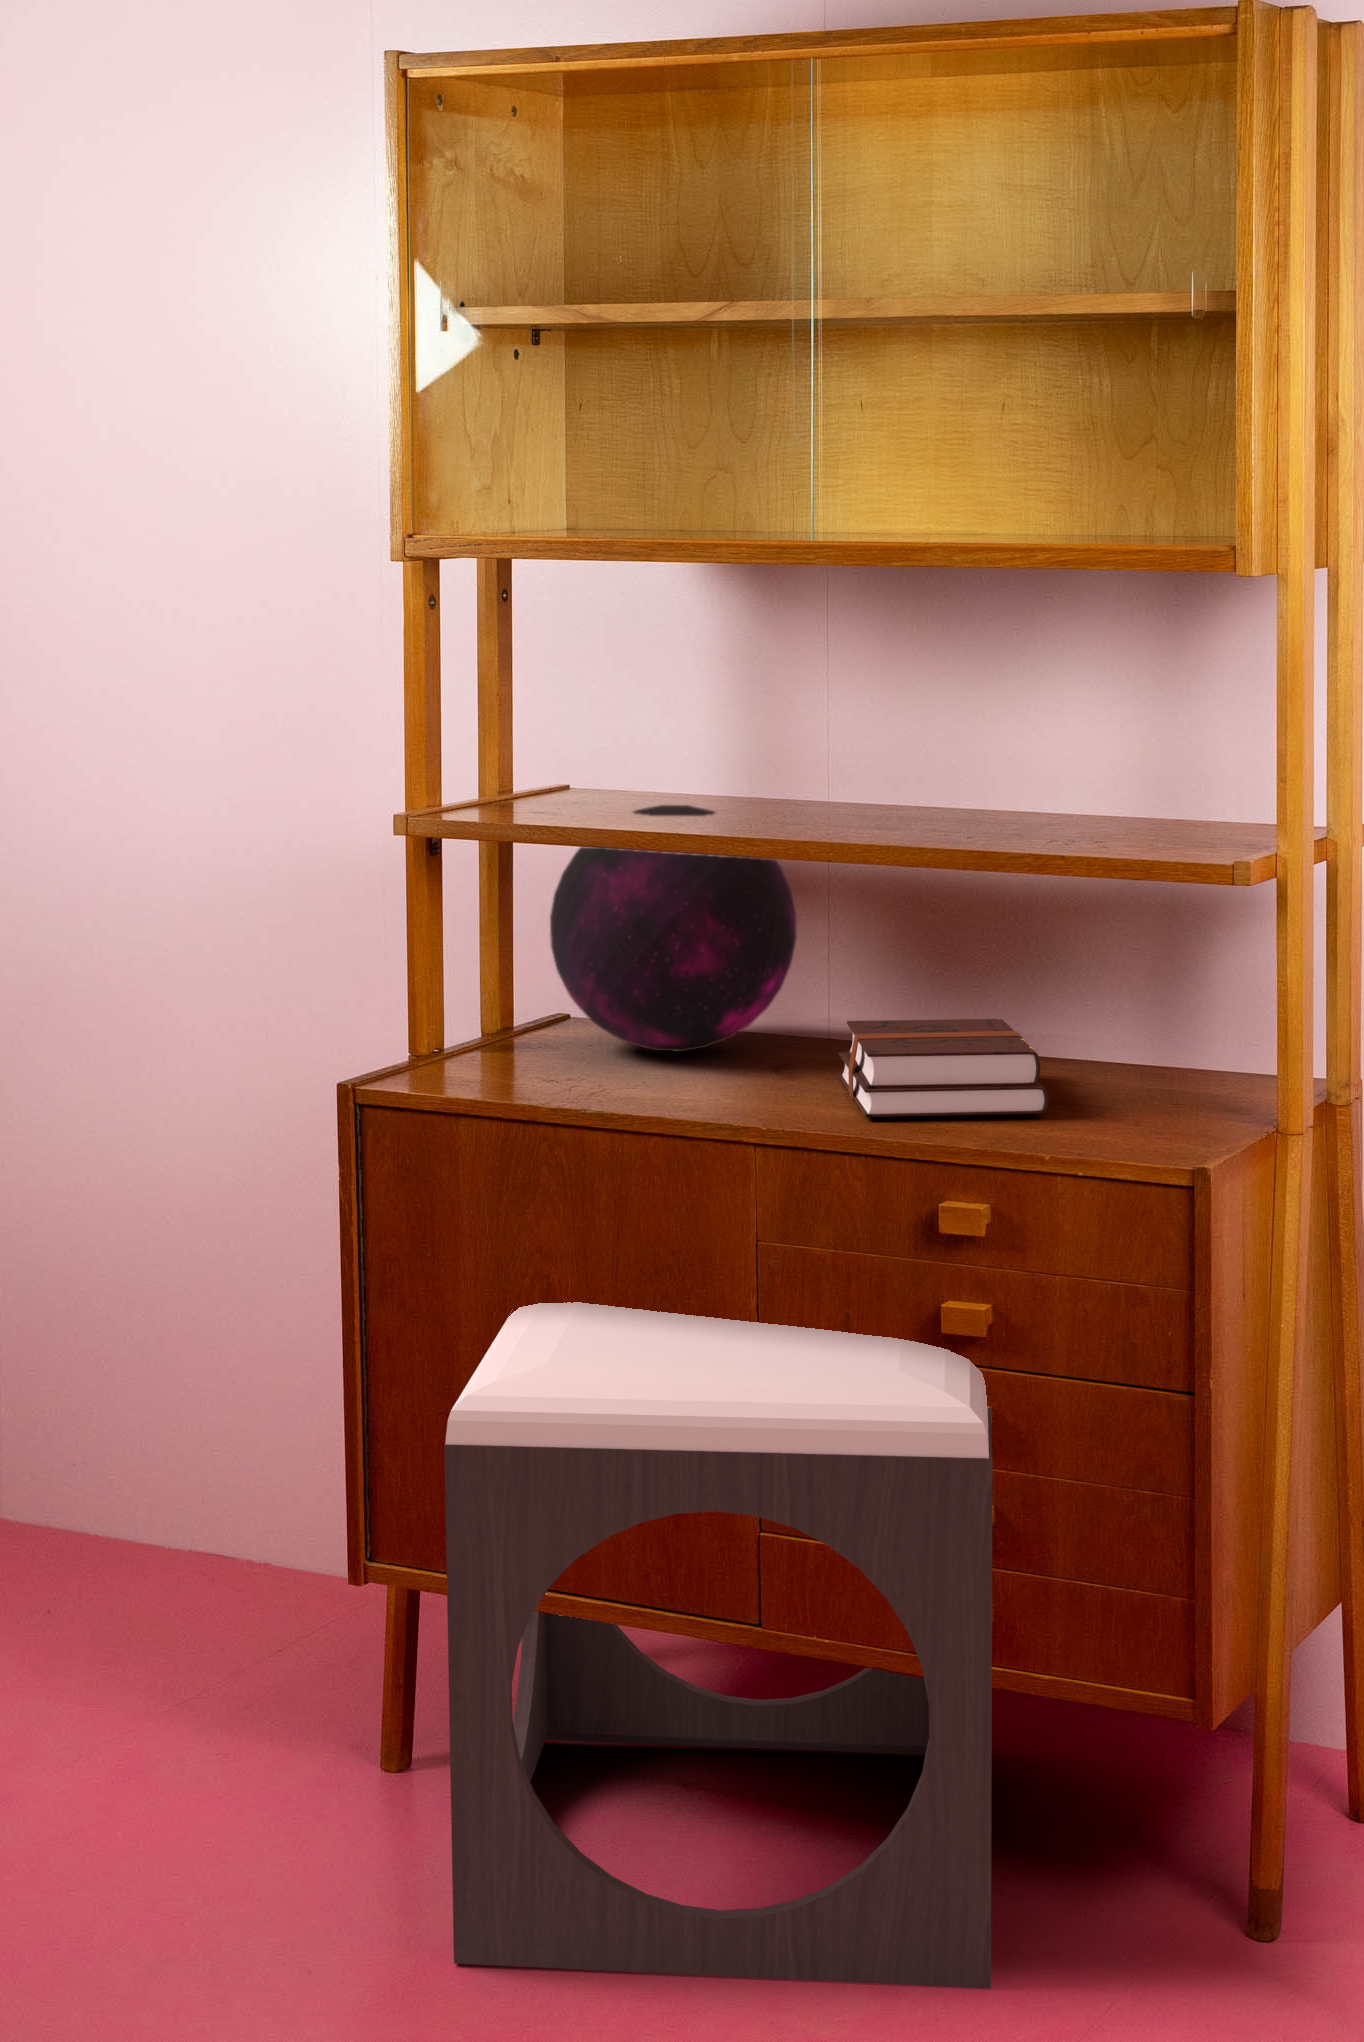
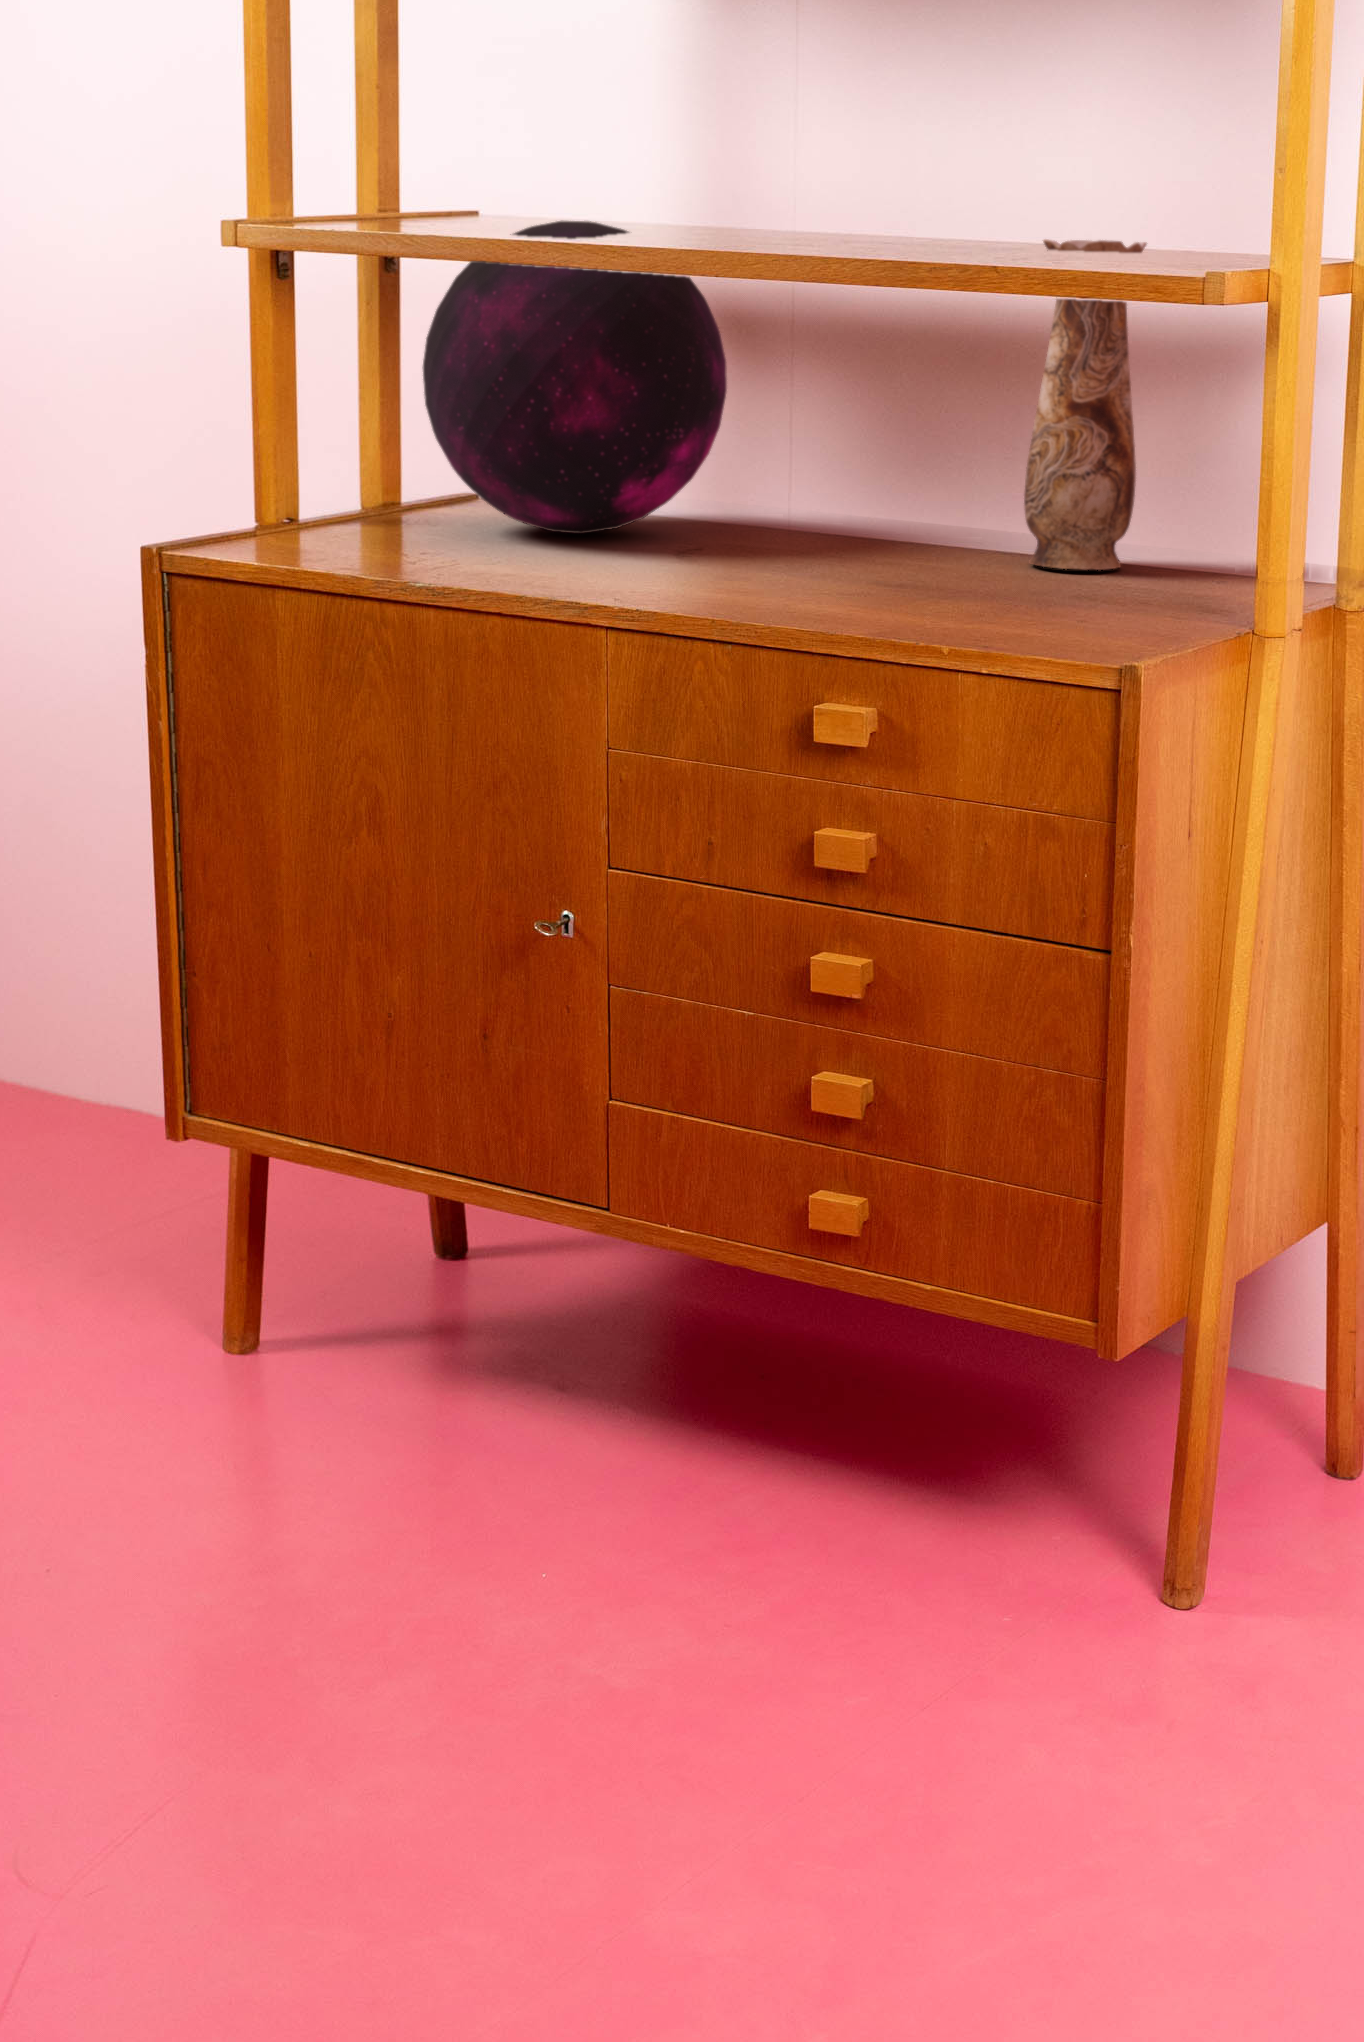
vase: none [1052,811,1141,1071] -> present [1024,239,1146,570]
hardback book: present [839,1019,1049,1117] -> none [745,494,977,604]
footstool: present [444,1302,992,1989] -> none [185,788,926,1630]

